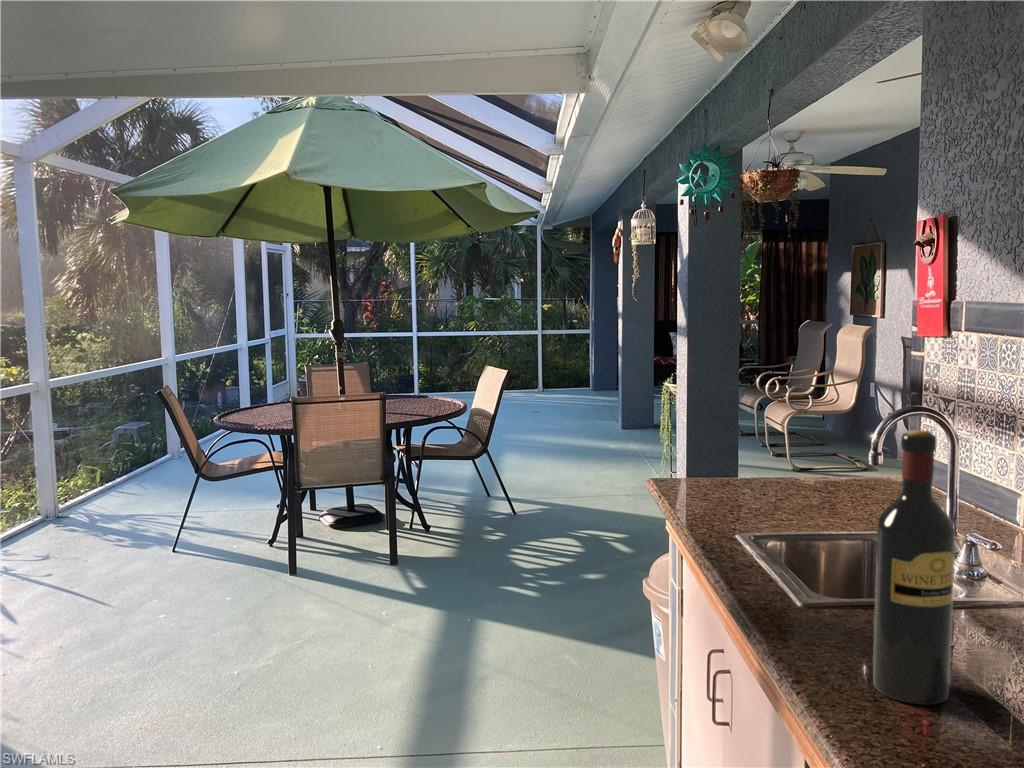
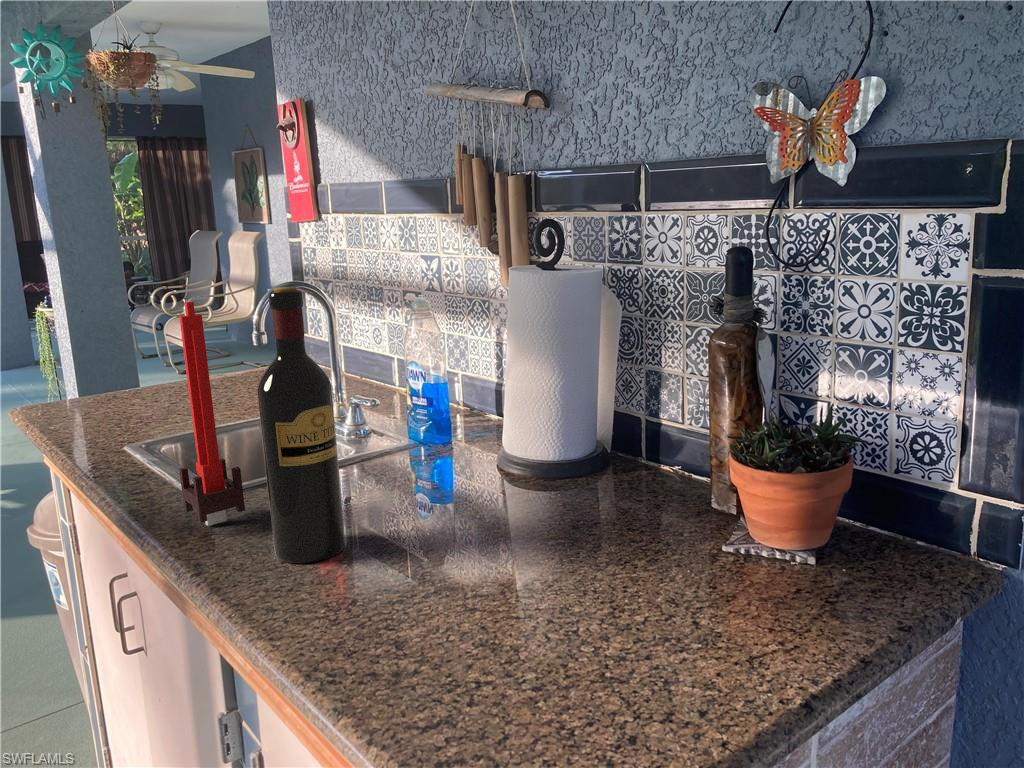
candle: none [789,428,847,635] -> present [179,302,245,526]

